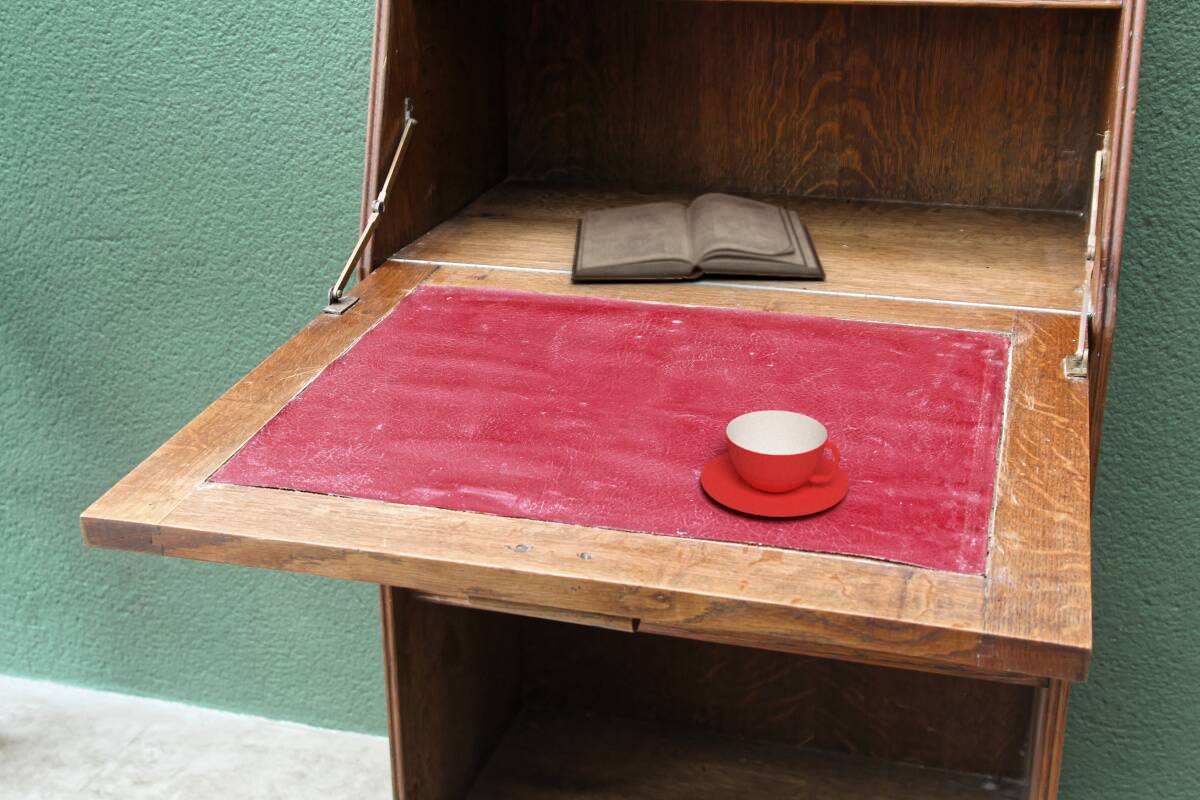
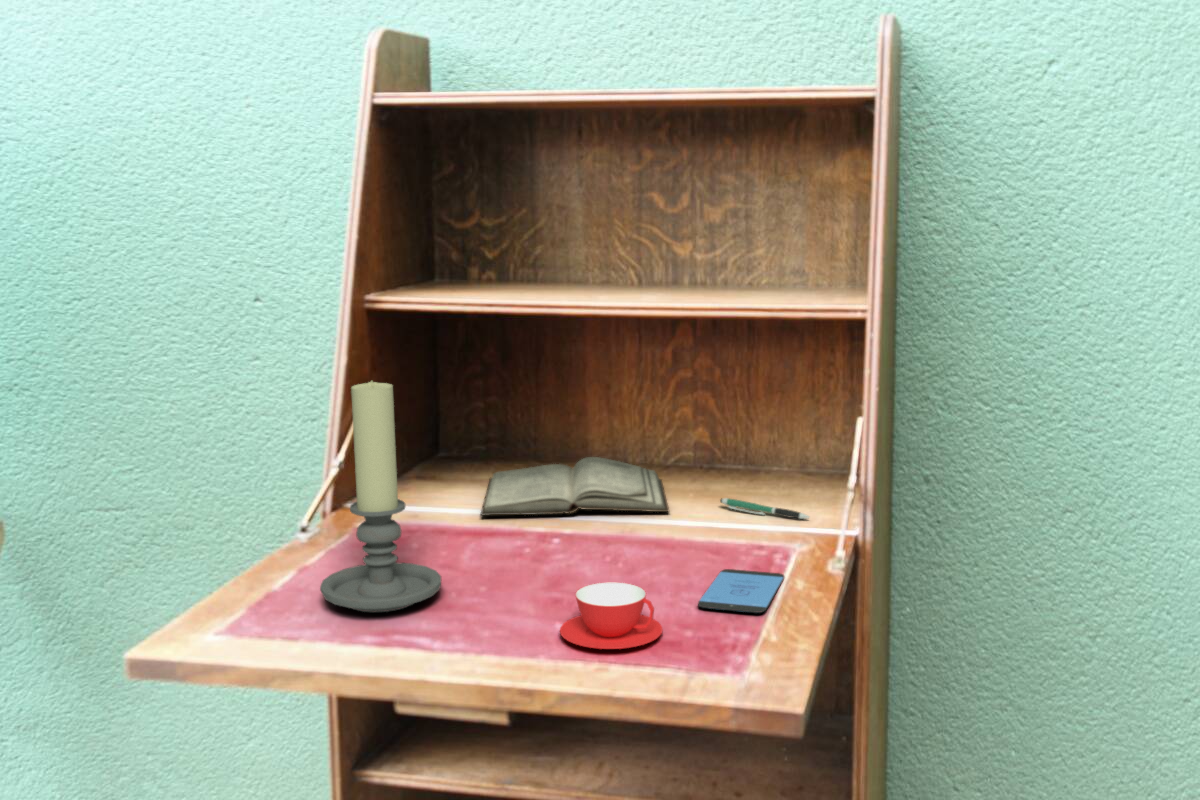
candle holder: none [360,110,527,440] -> present [320,381,441,612]
pen: none [894,259,1021,292] -> present [720,498,809,519]
smartphone: none [892,374,1004,453] -> present [698,569,784,613]

